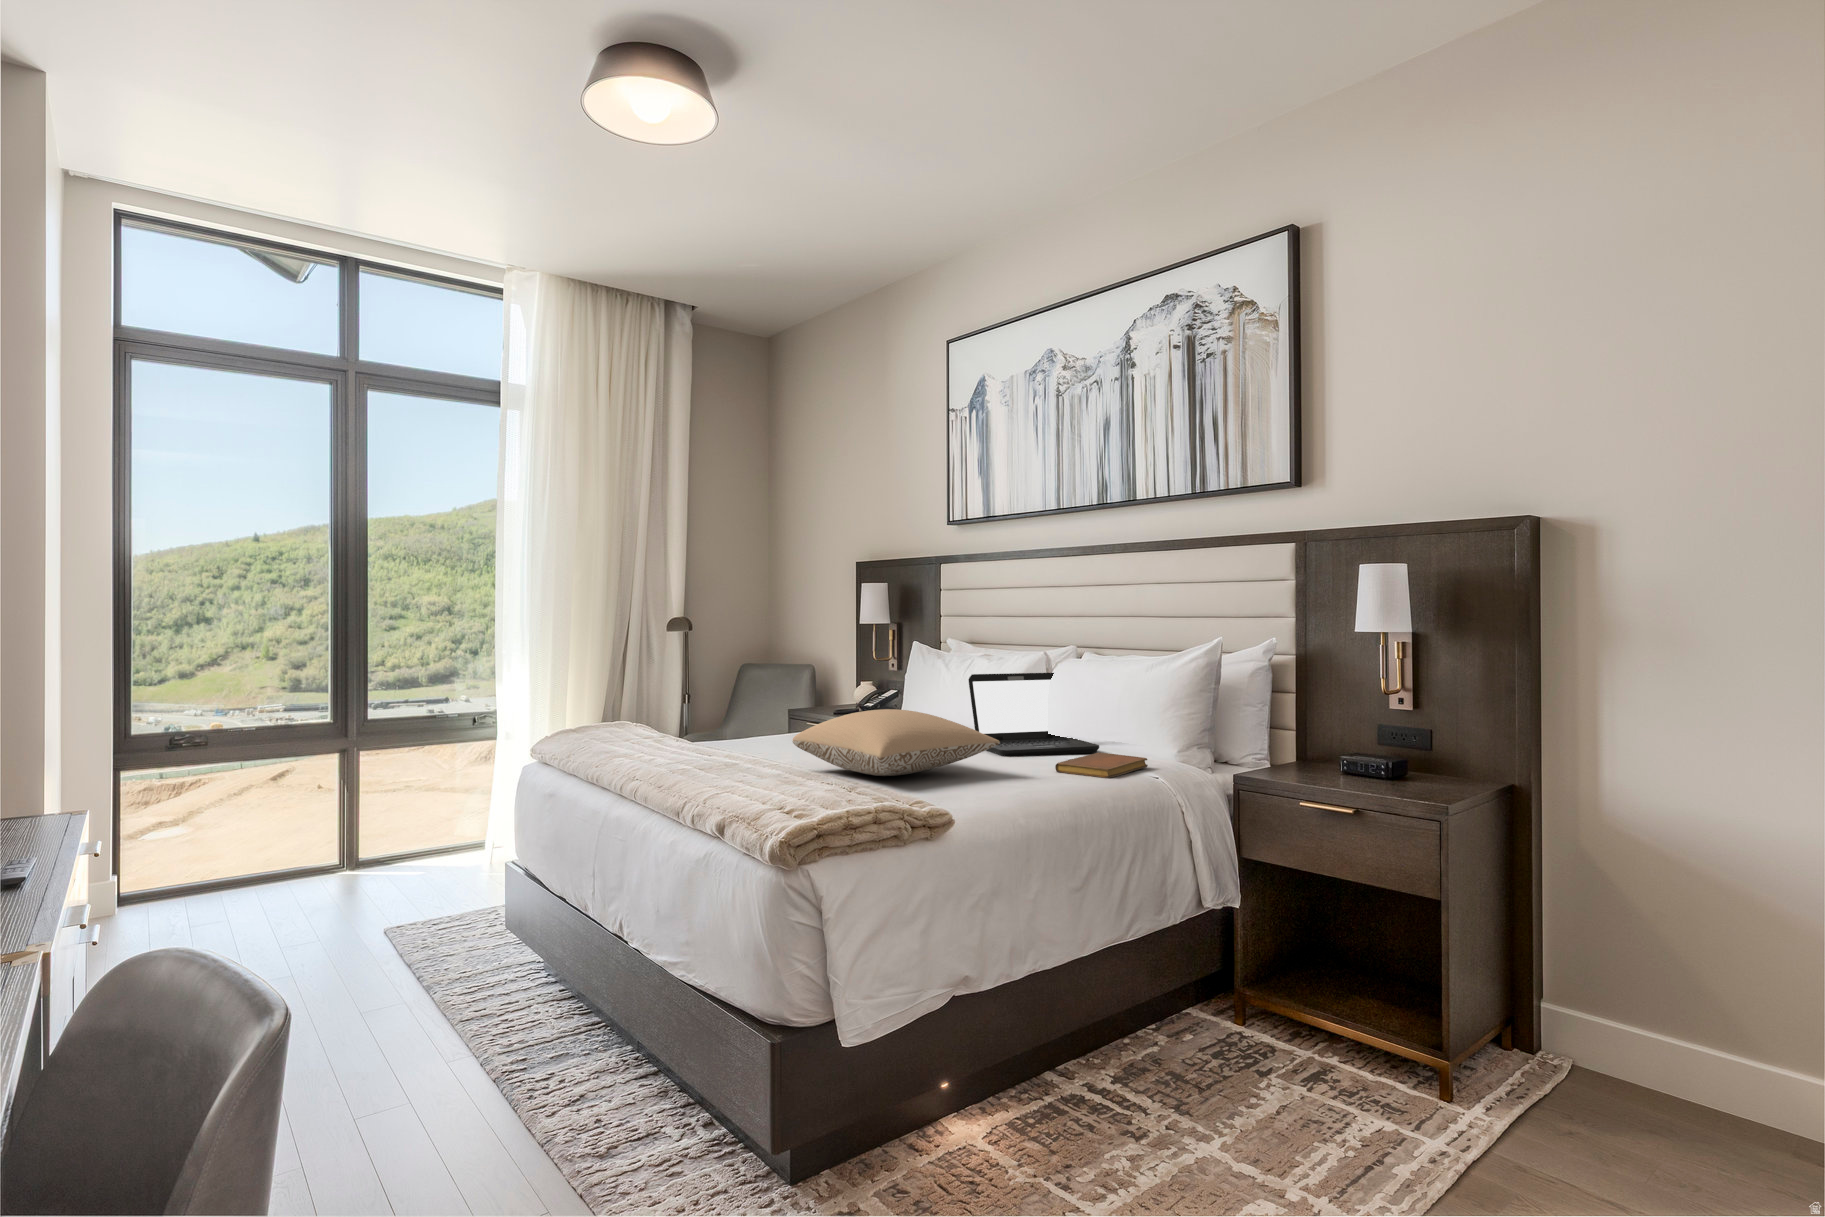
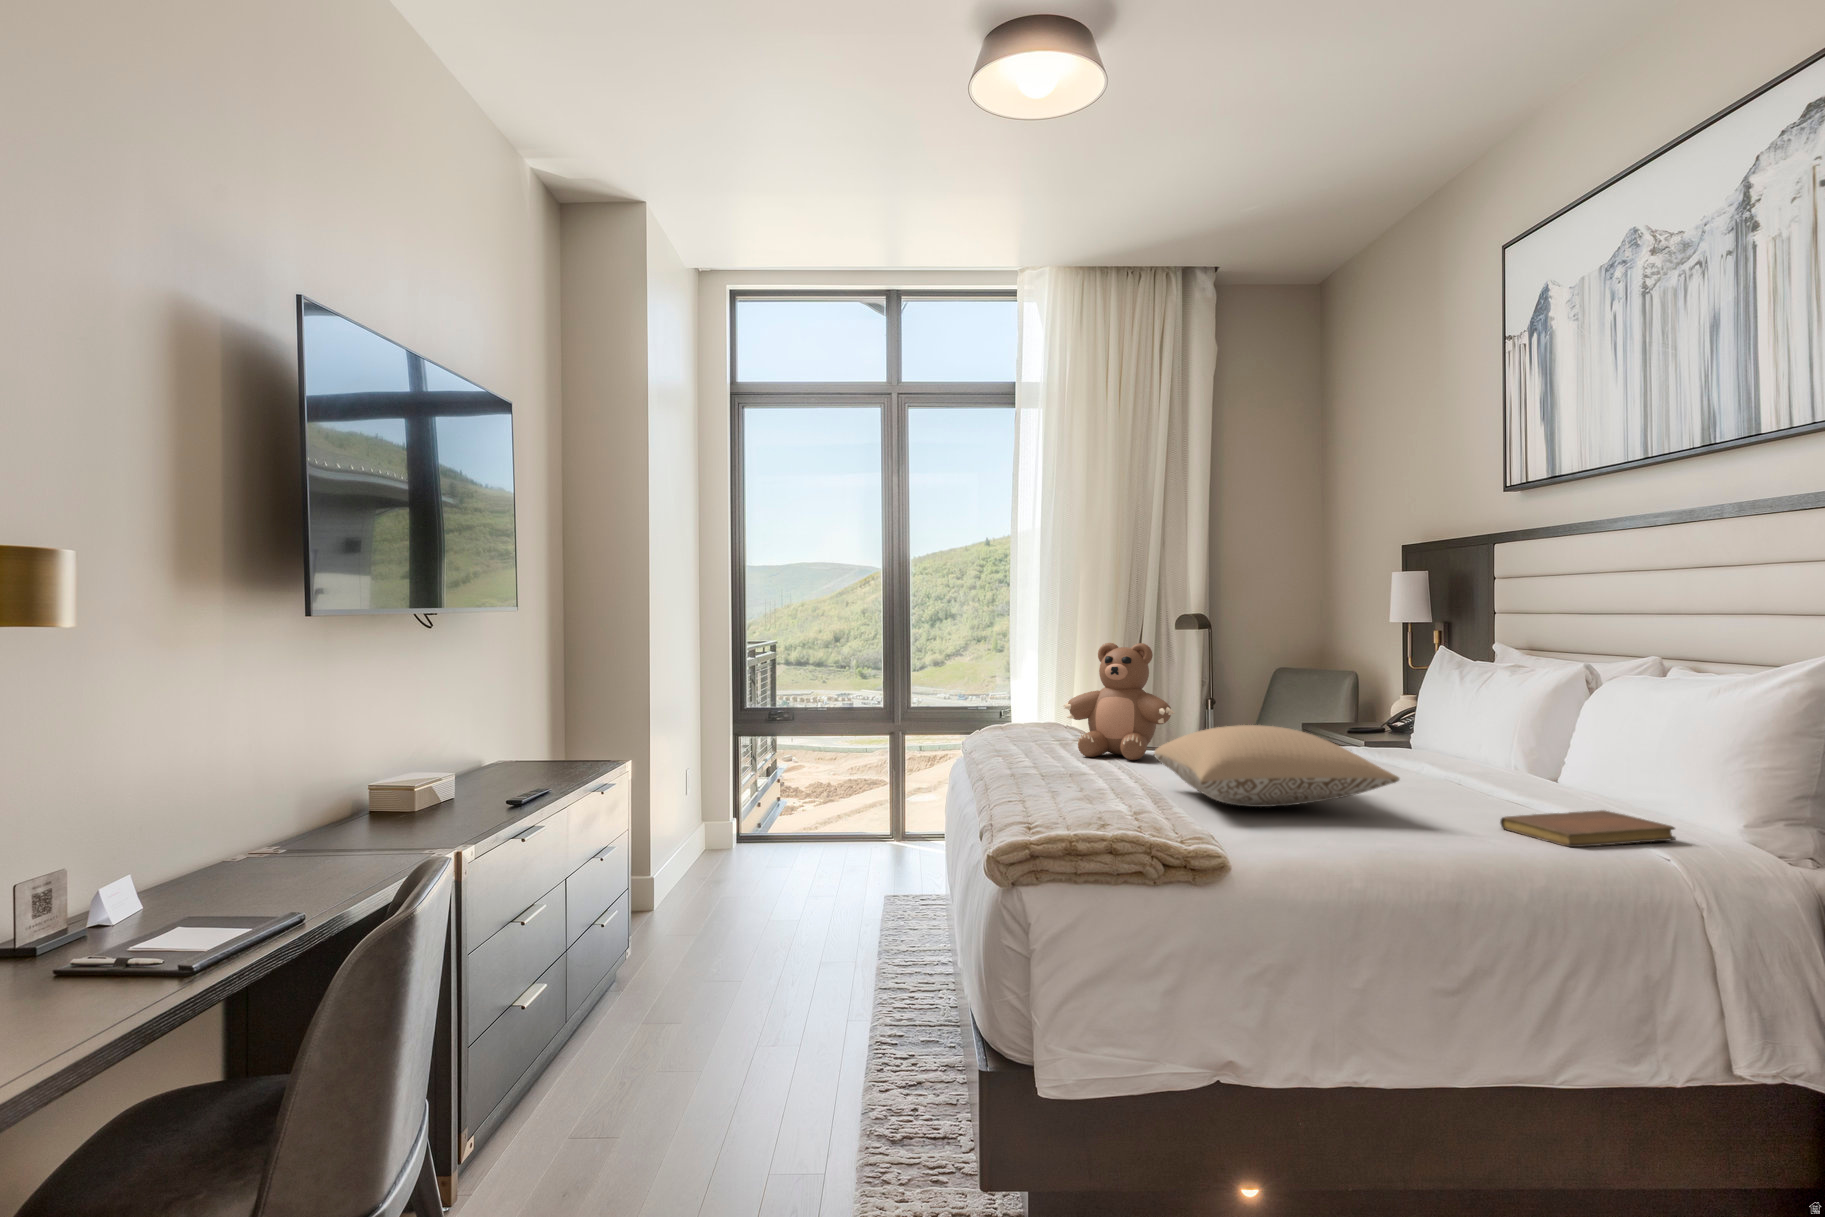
teddy bear: none [655,644,764,752] -> present [1064,643,1175,760]
laptop: present [969,673,1099,756] -> none [1447,689,1639,811]

